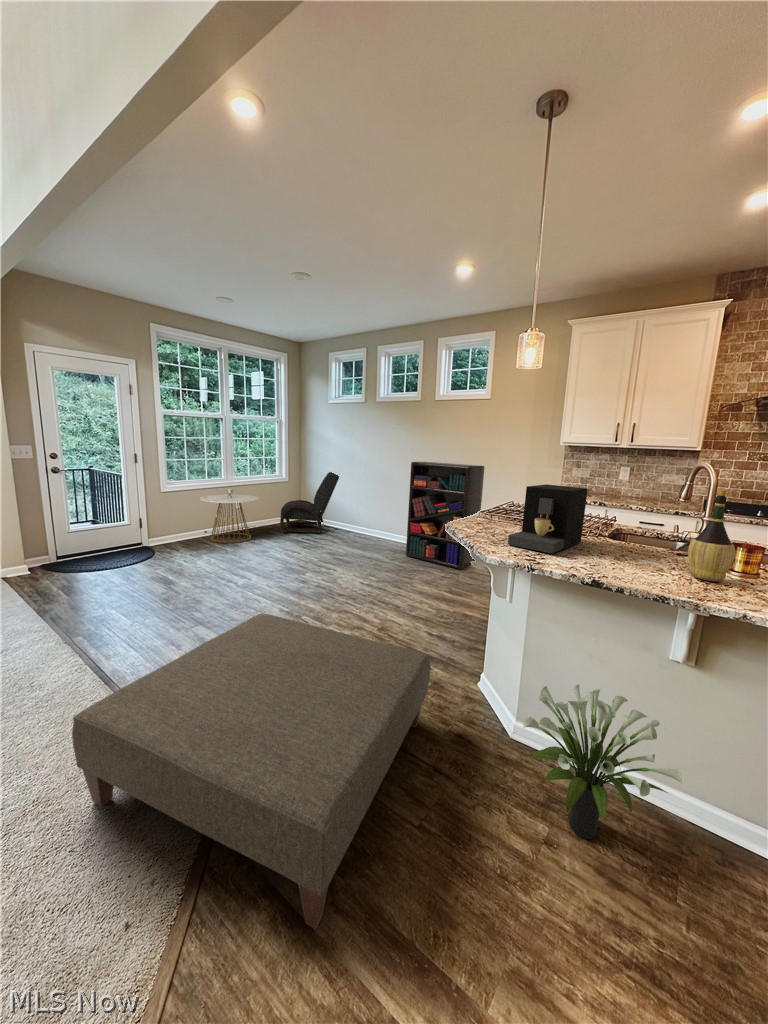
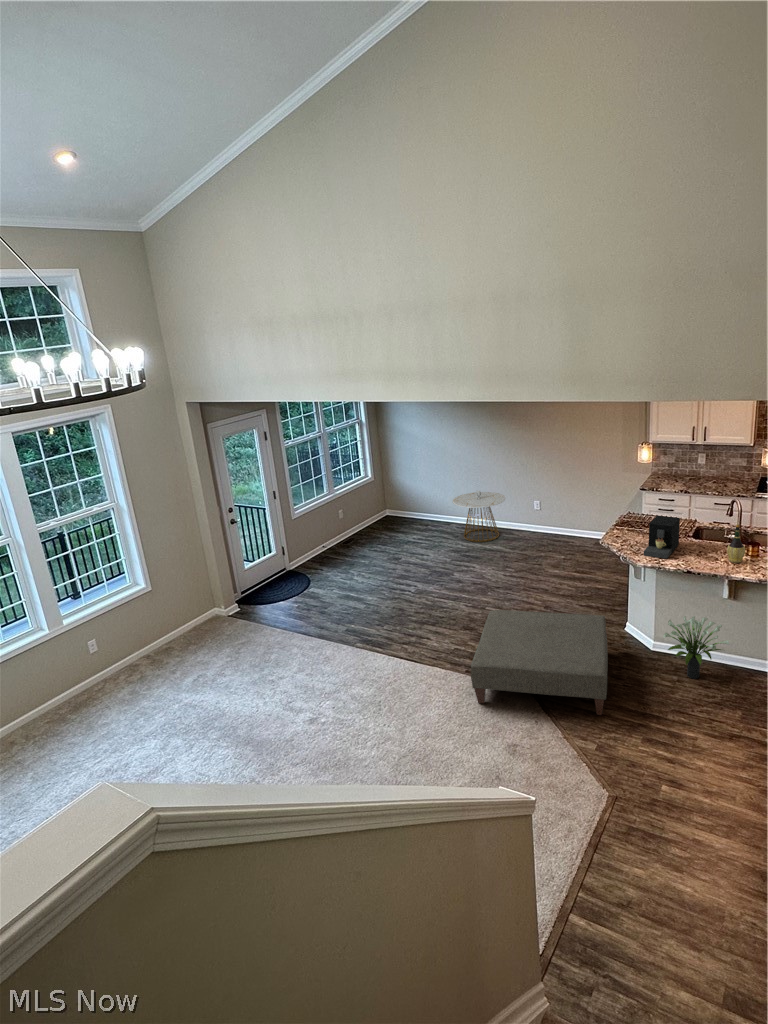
bookshelf: present [406,462,485,569] -> none [517,453,584,547]
lounge chair: present [280,472,339,534] -> none [379,466,435,535]
side table: present [200,489,260,543] -> present [453,490,506,542]

